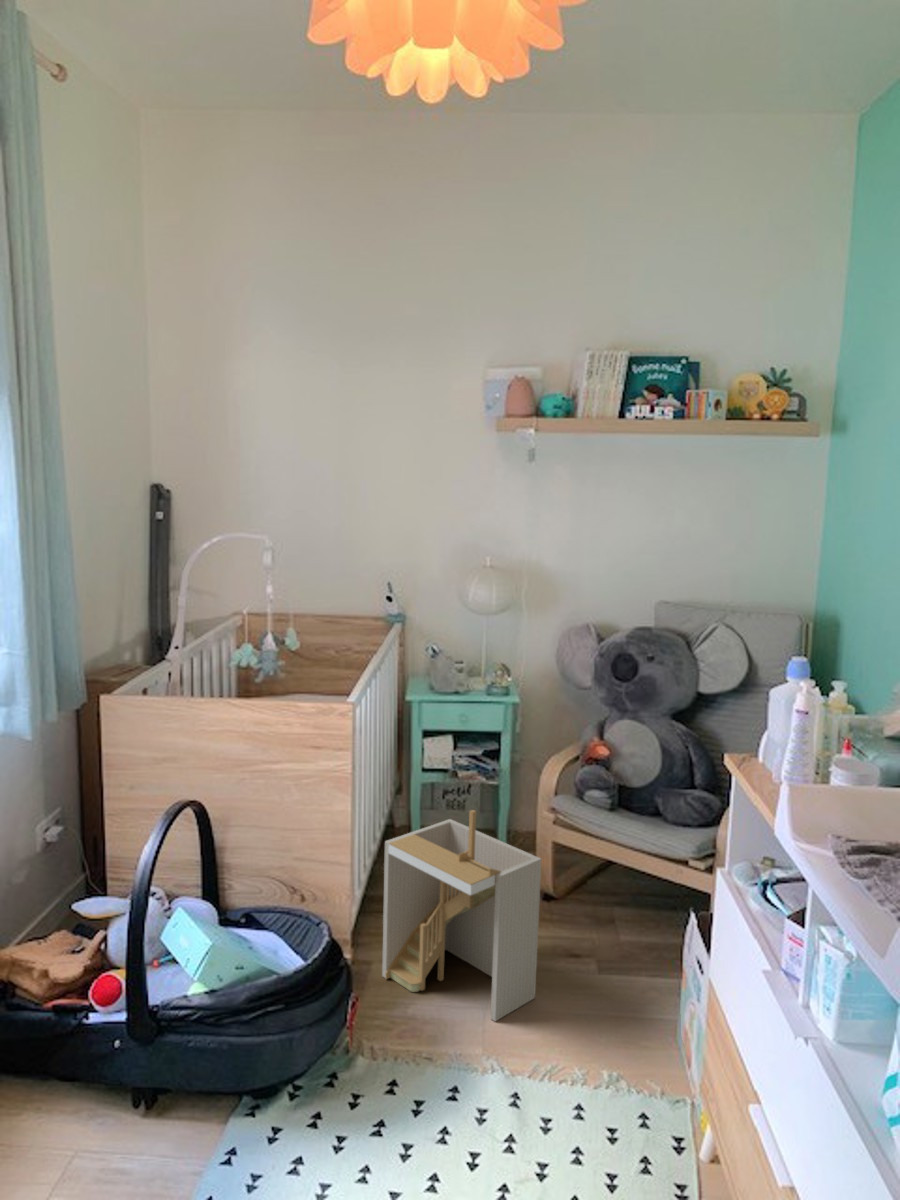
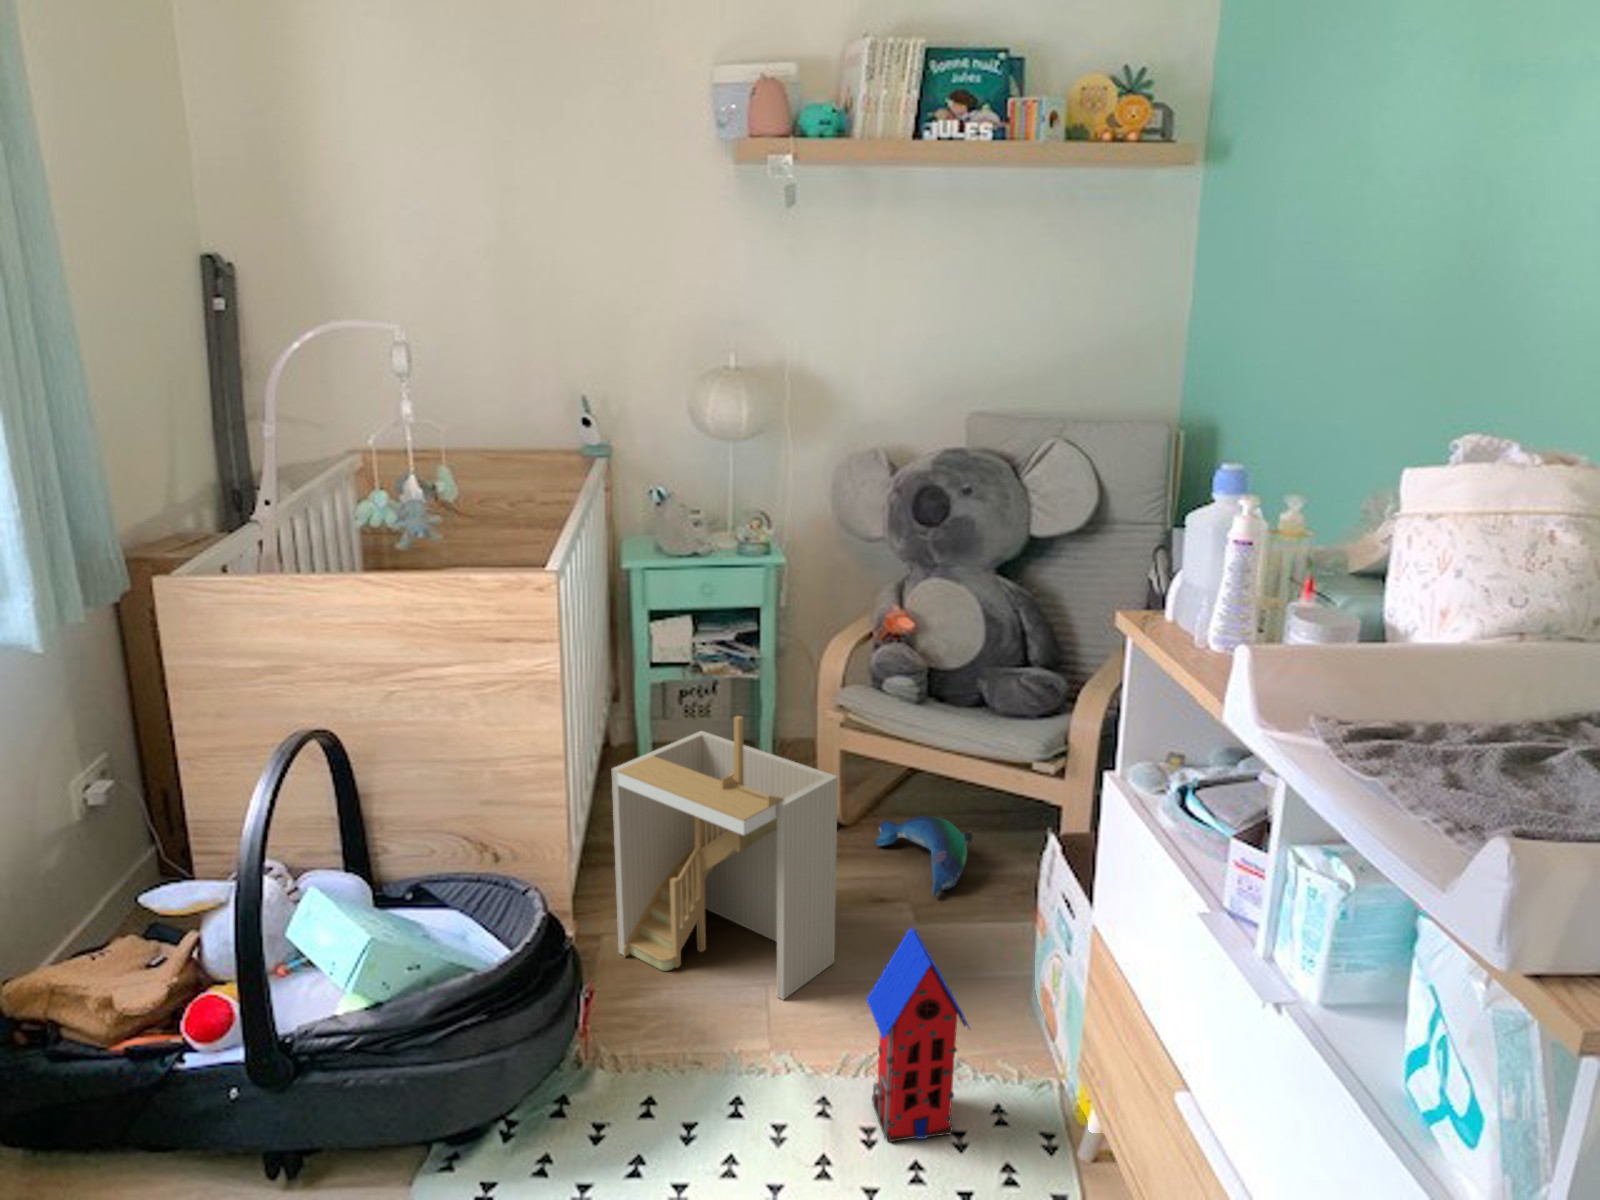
plush toy: none [574,895,646,956] -> present [875,816,972,897]
toy house: none [549,971,622,1133] -> present [866,928,970,1142]

